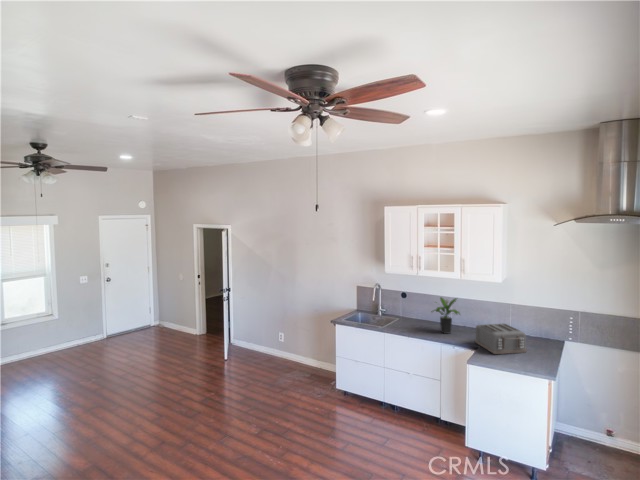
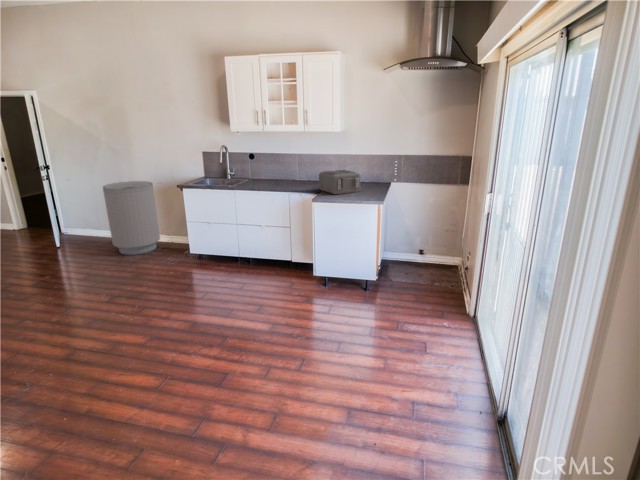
potted plant: present [434,297,460,334] -> none [278,152,306,186]
trash can: none [268,307,310,378] -> present [103,181,160,255]

